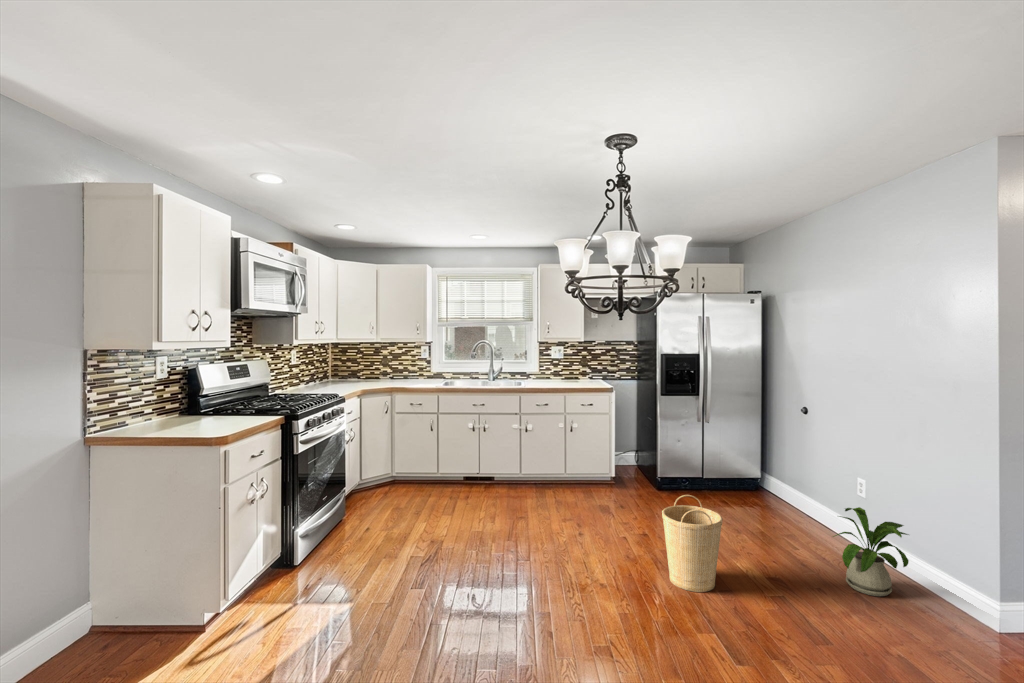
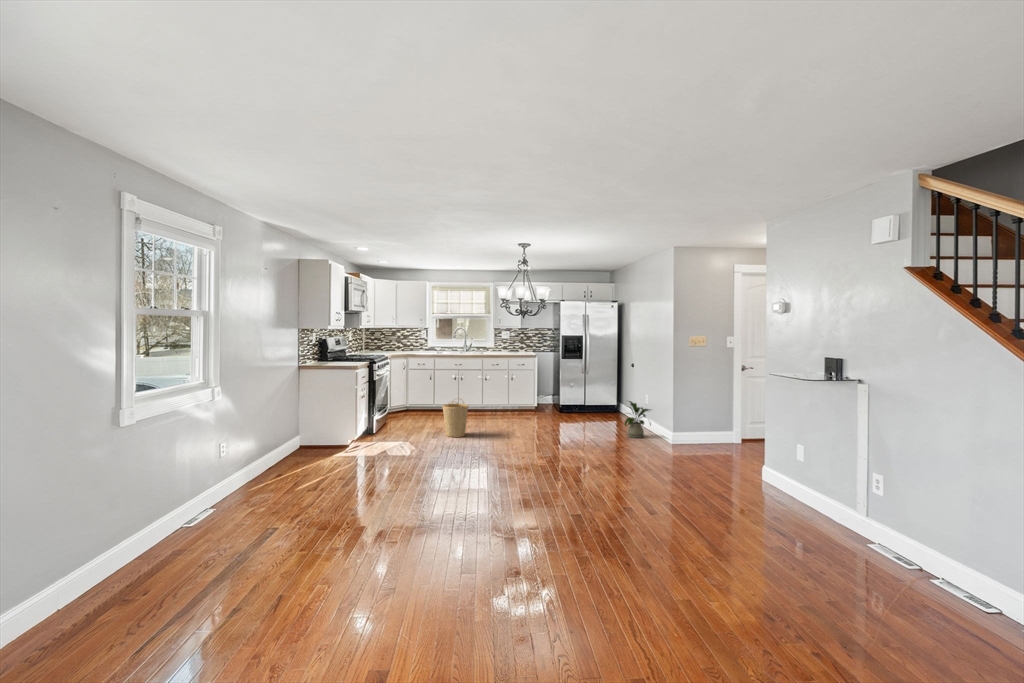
basket: present [662,495,723,592] -> present [443,399,468,437]

